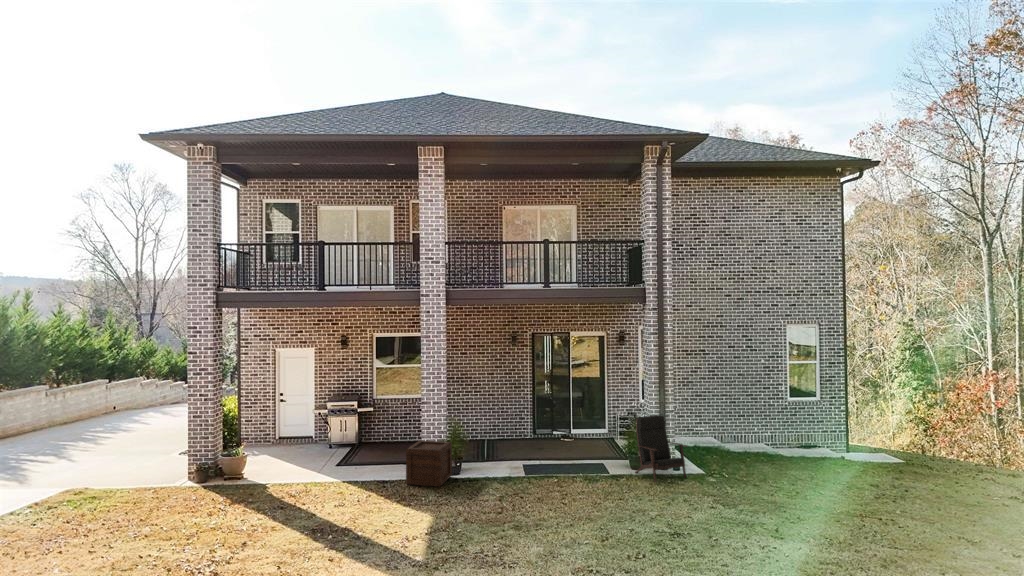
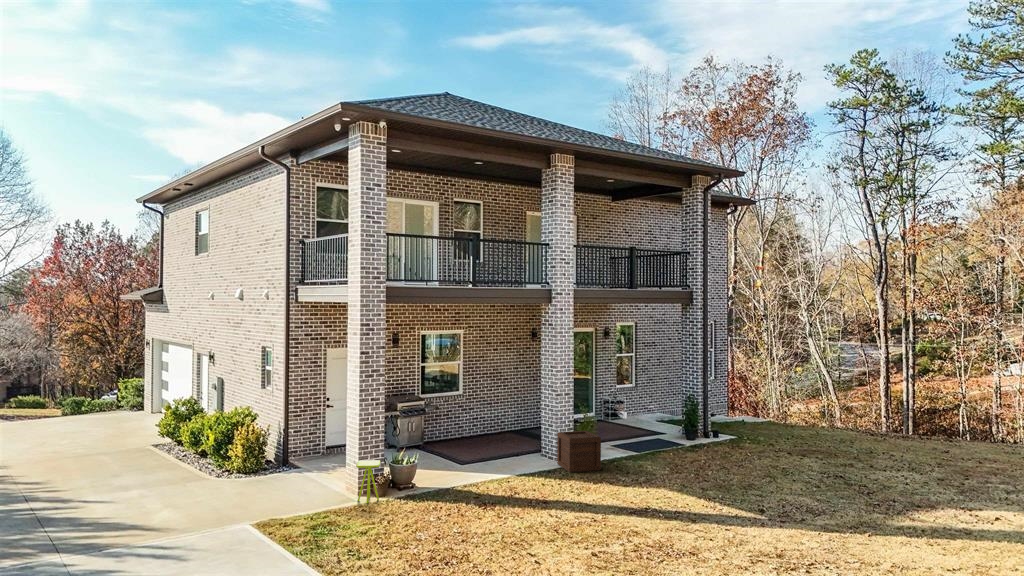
lounge chair: present [635,415,687,482] -> none [701,397,741,449]
side table: none [171,449,200,488] -> present [356,460,381,503]

